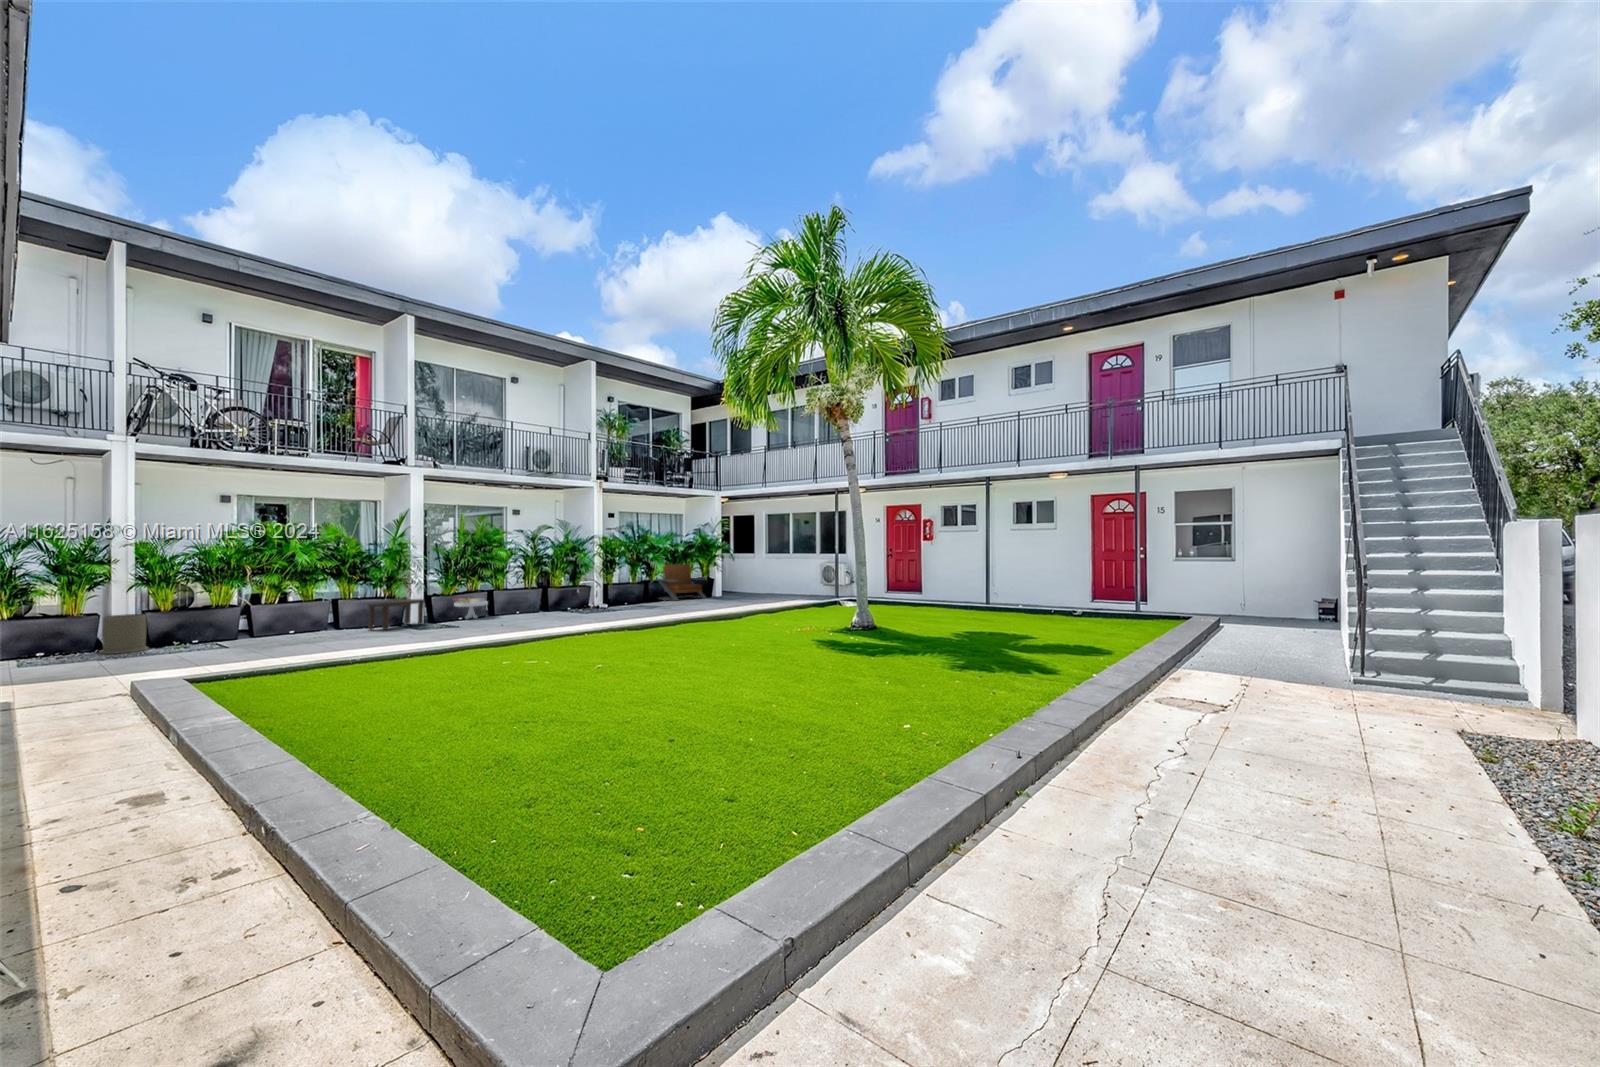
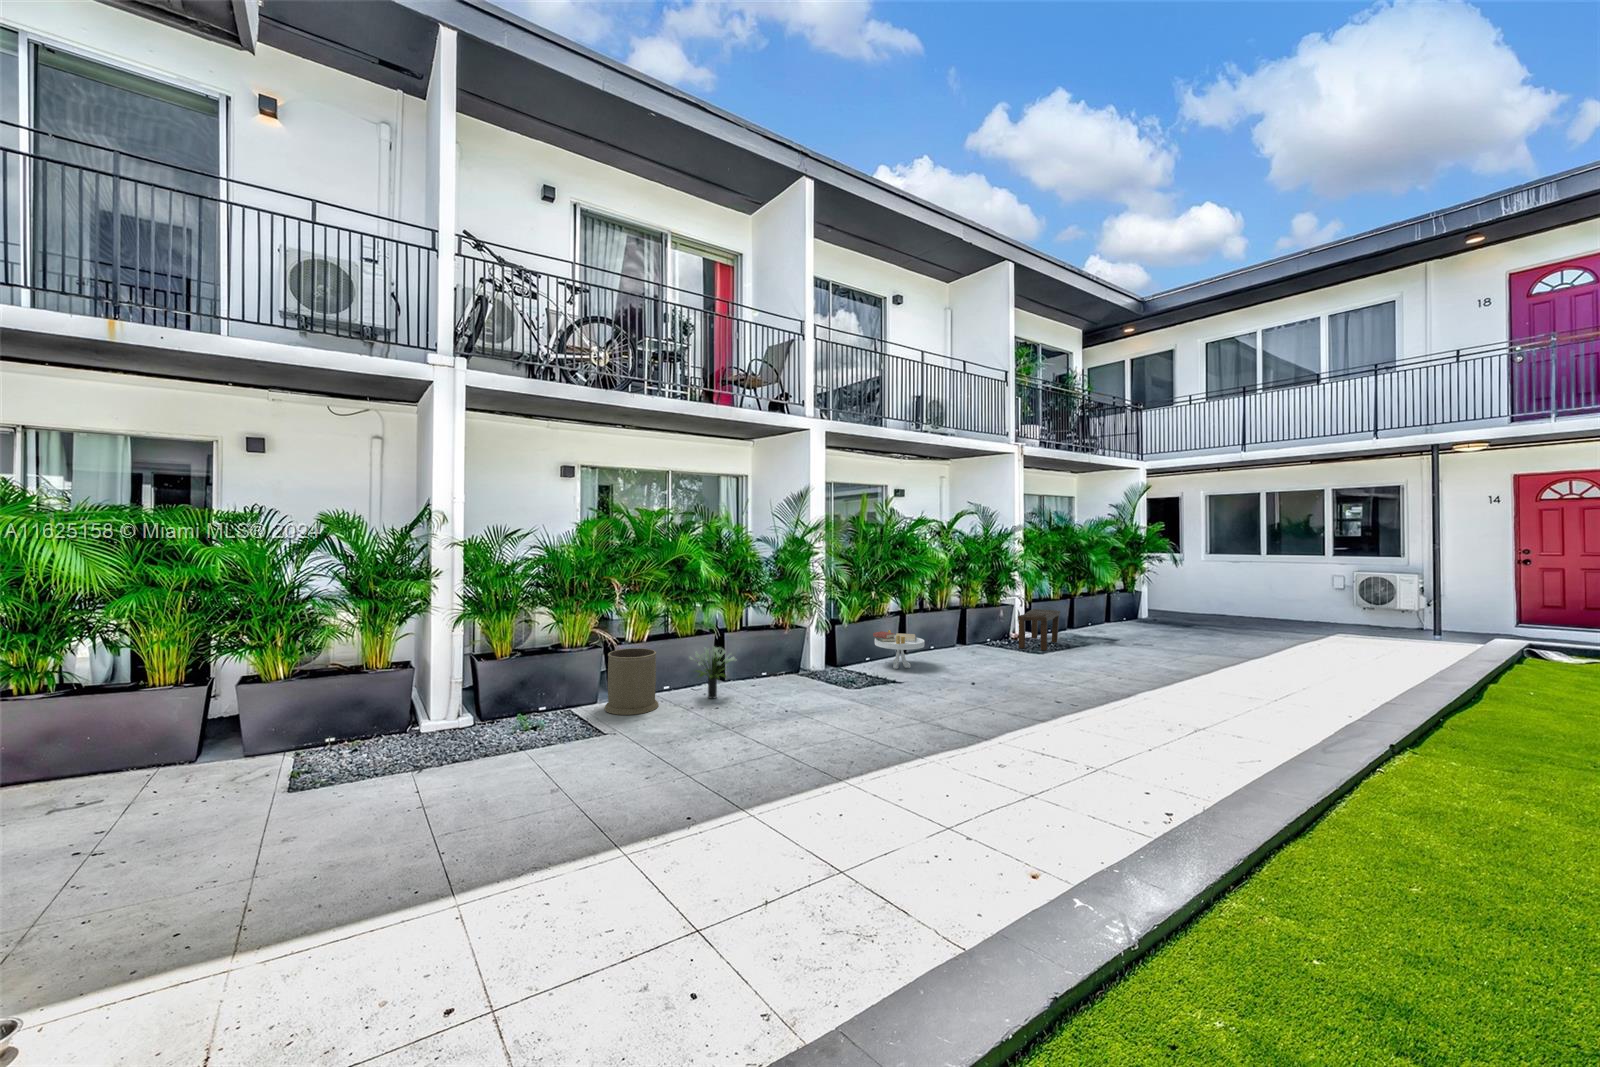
lounge chair: present [658,564,706,601] -> none [1098,575,1181,636]
bench: present [368,599,424,630] -> present [1018,609,1060,650]
potted plant: none [301,603,336,634] -> present [689,647,736,699]
trash can: present [100,614,148,654] -> present [604,648,659,715]

